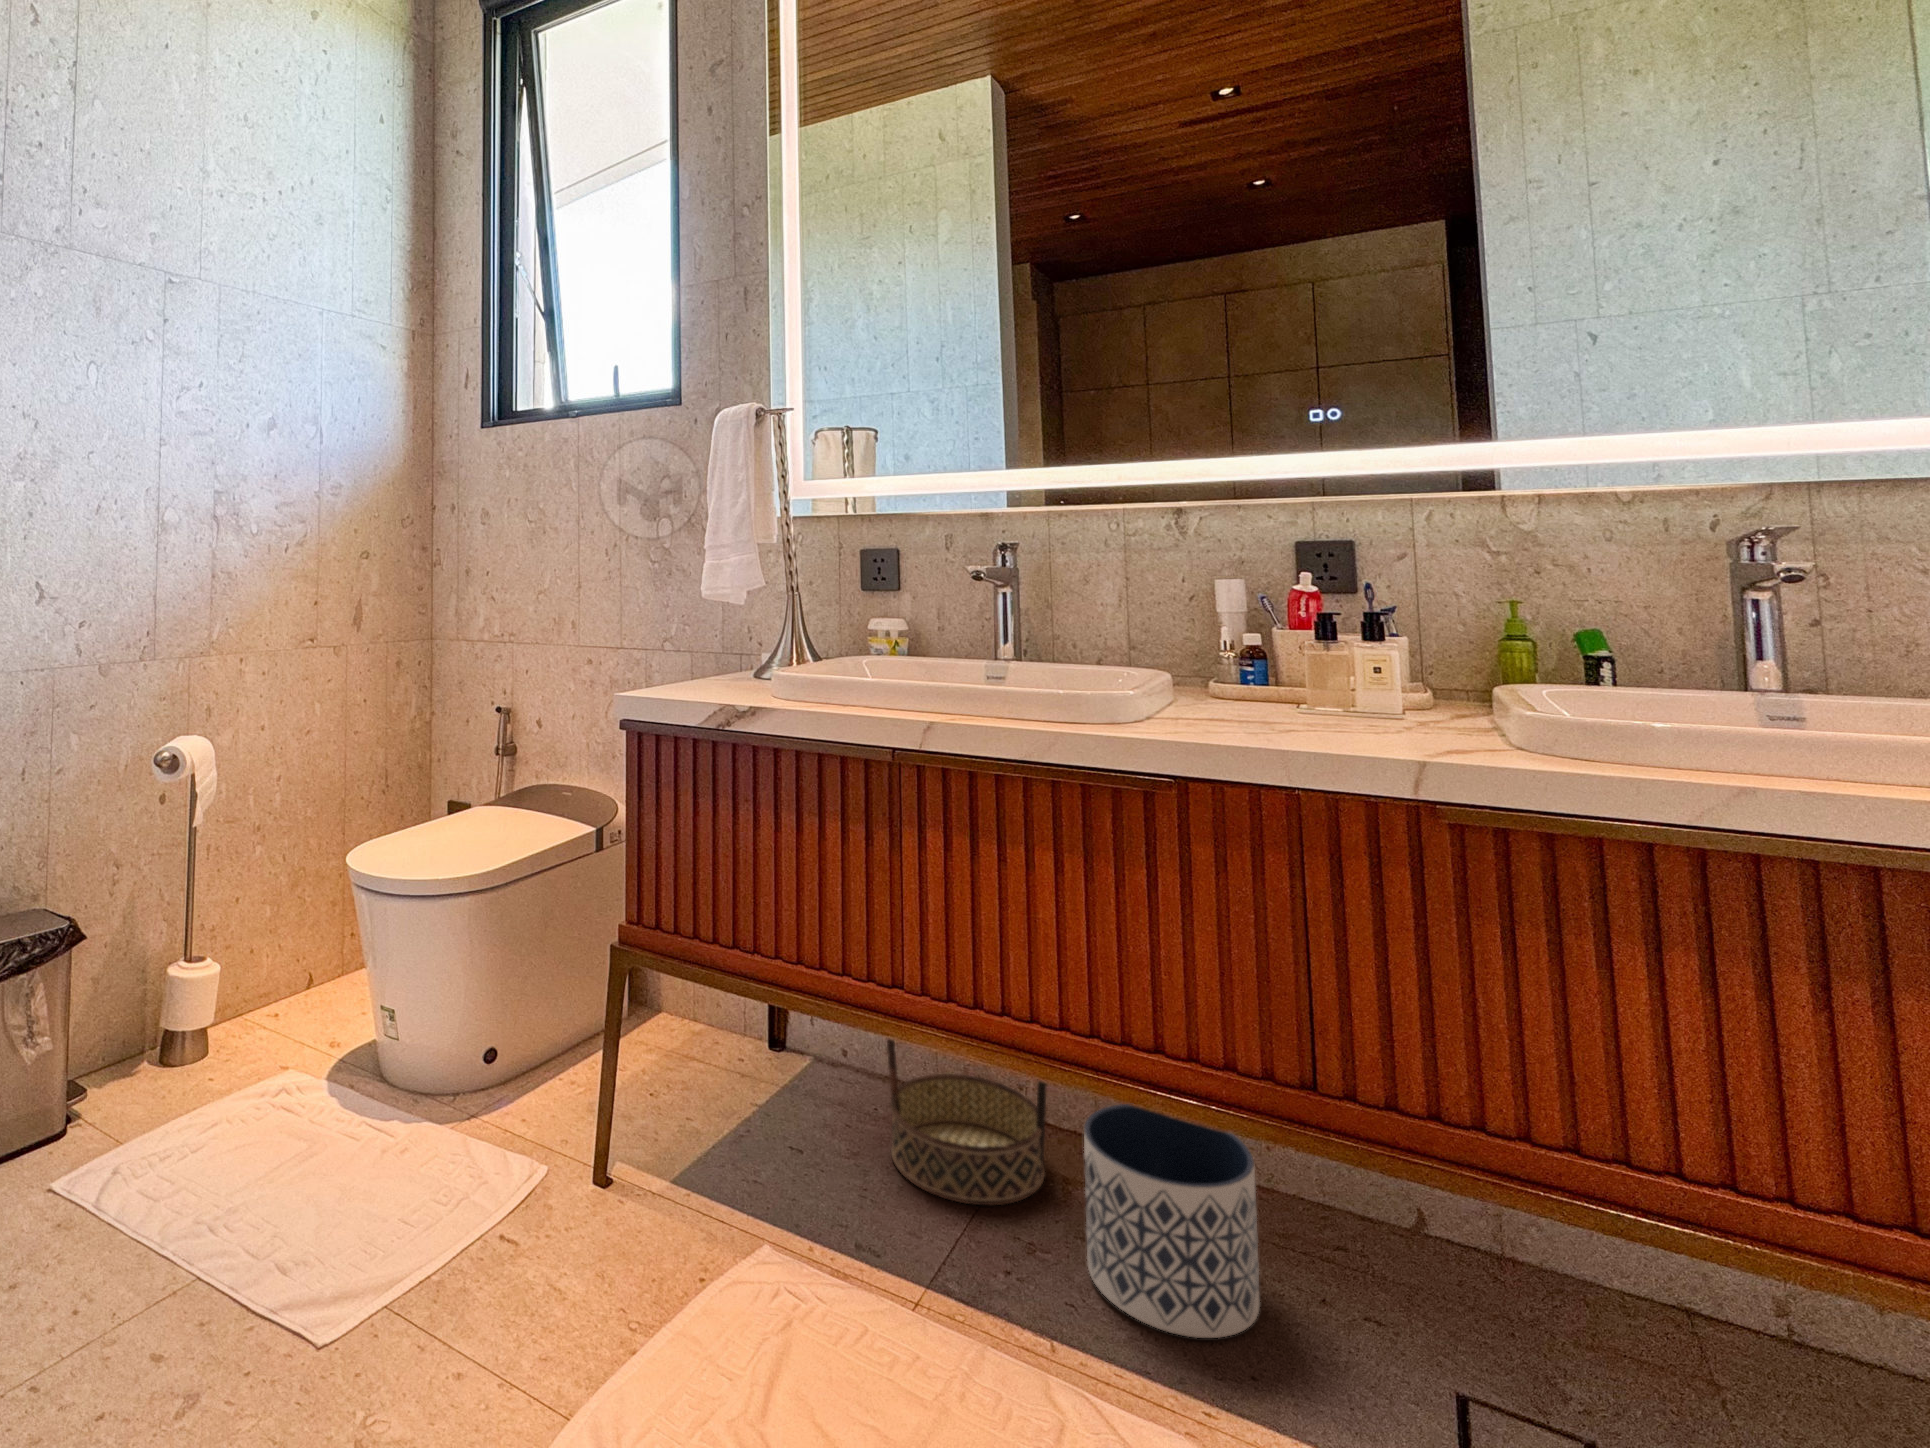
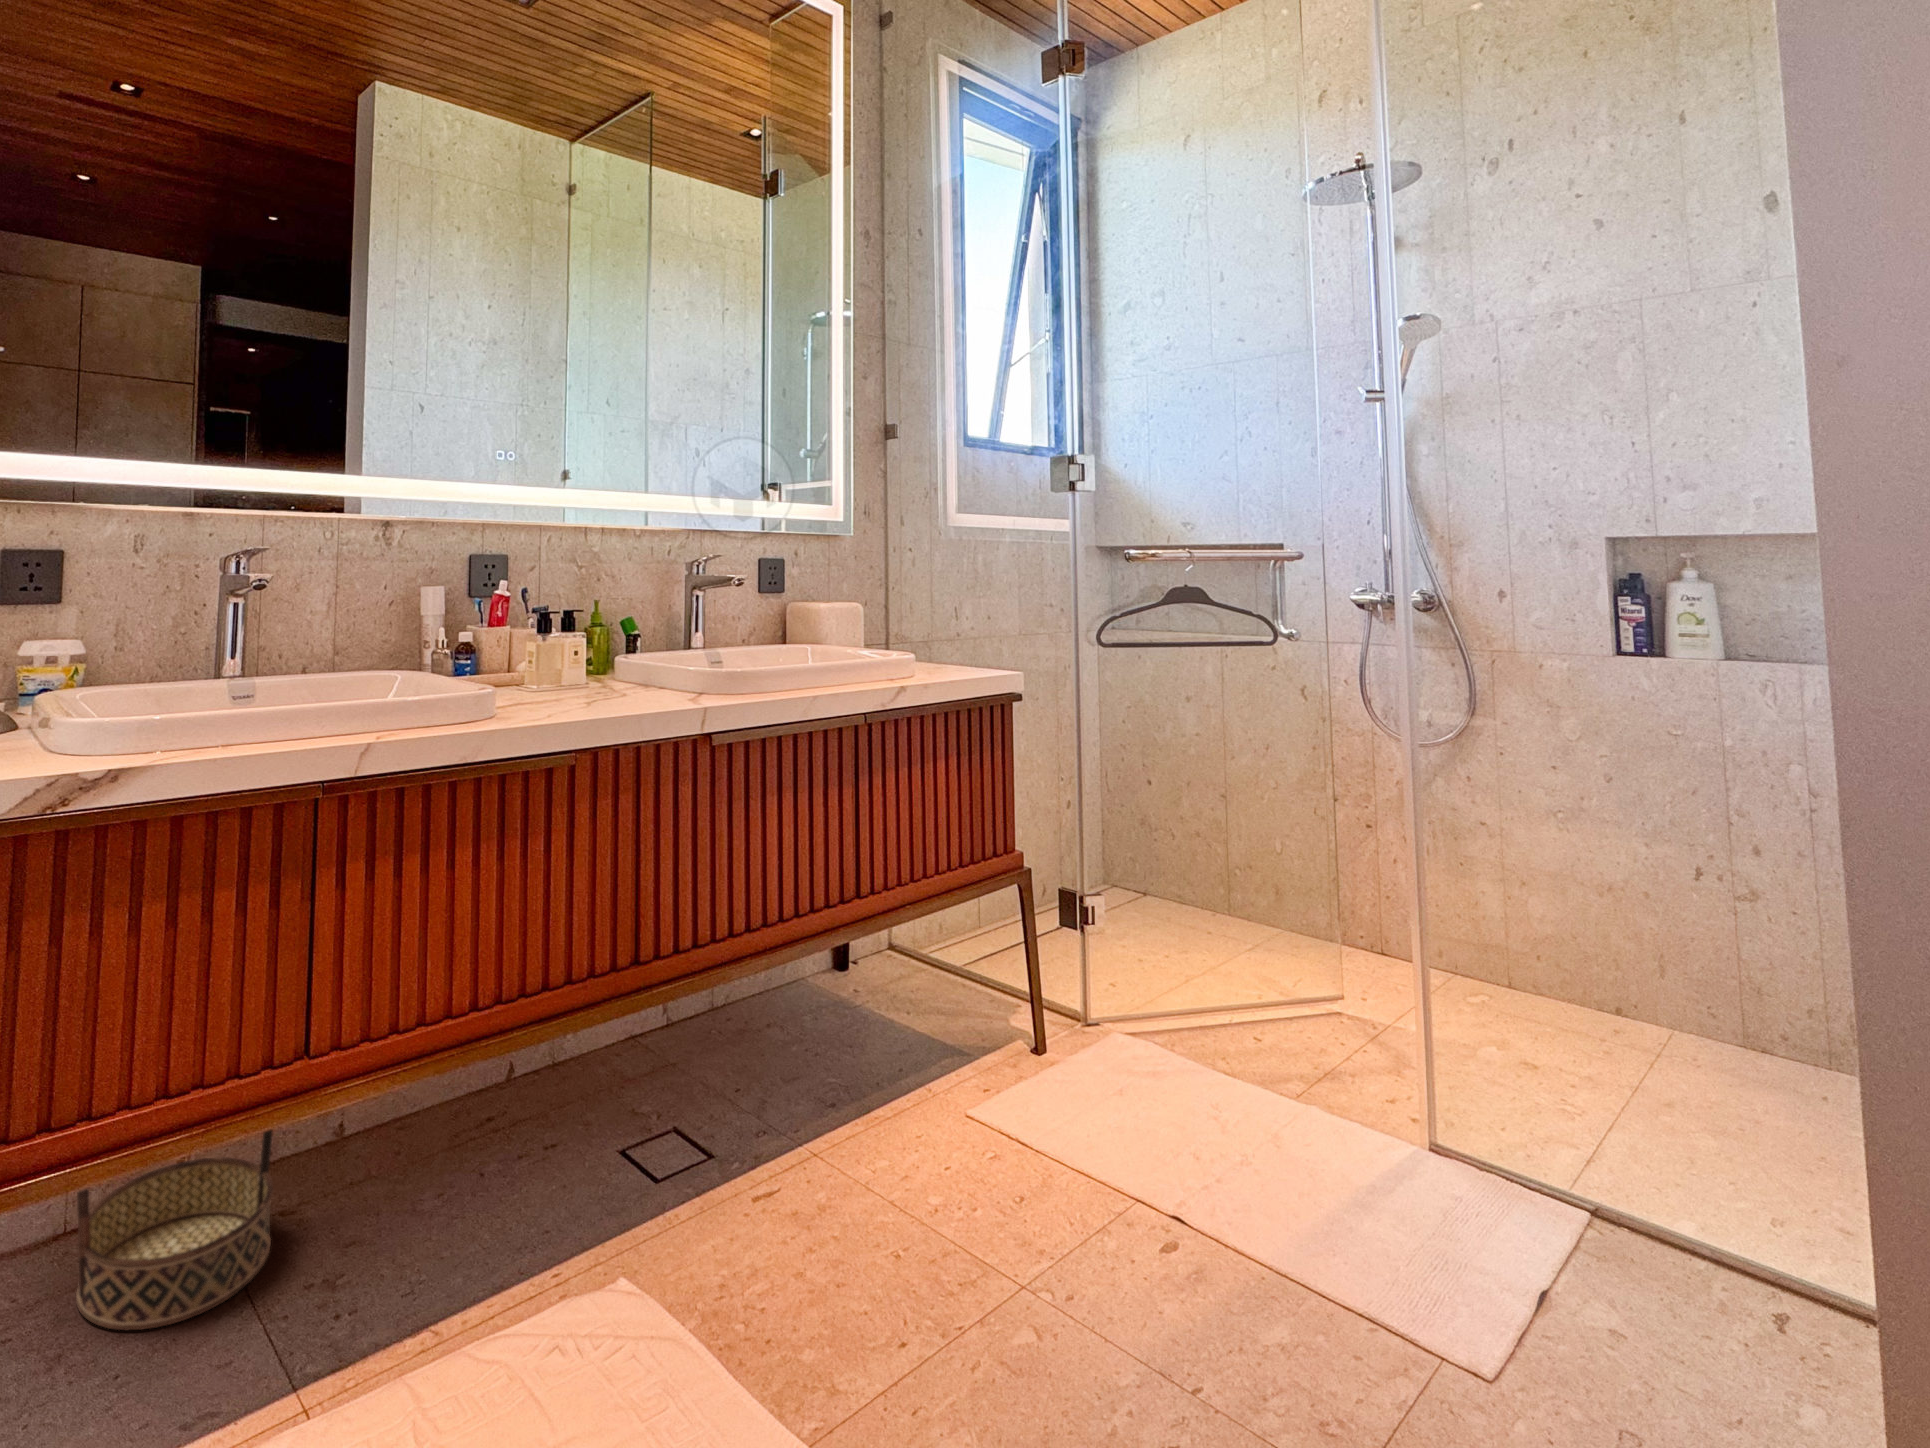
planter: present [1084,1104,1260,1338] -> none [368,1059,515,1264]

